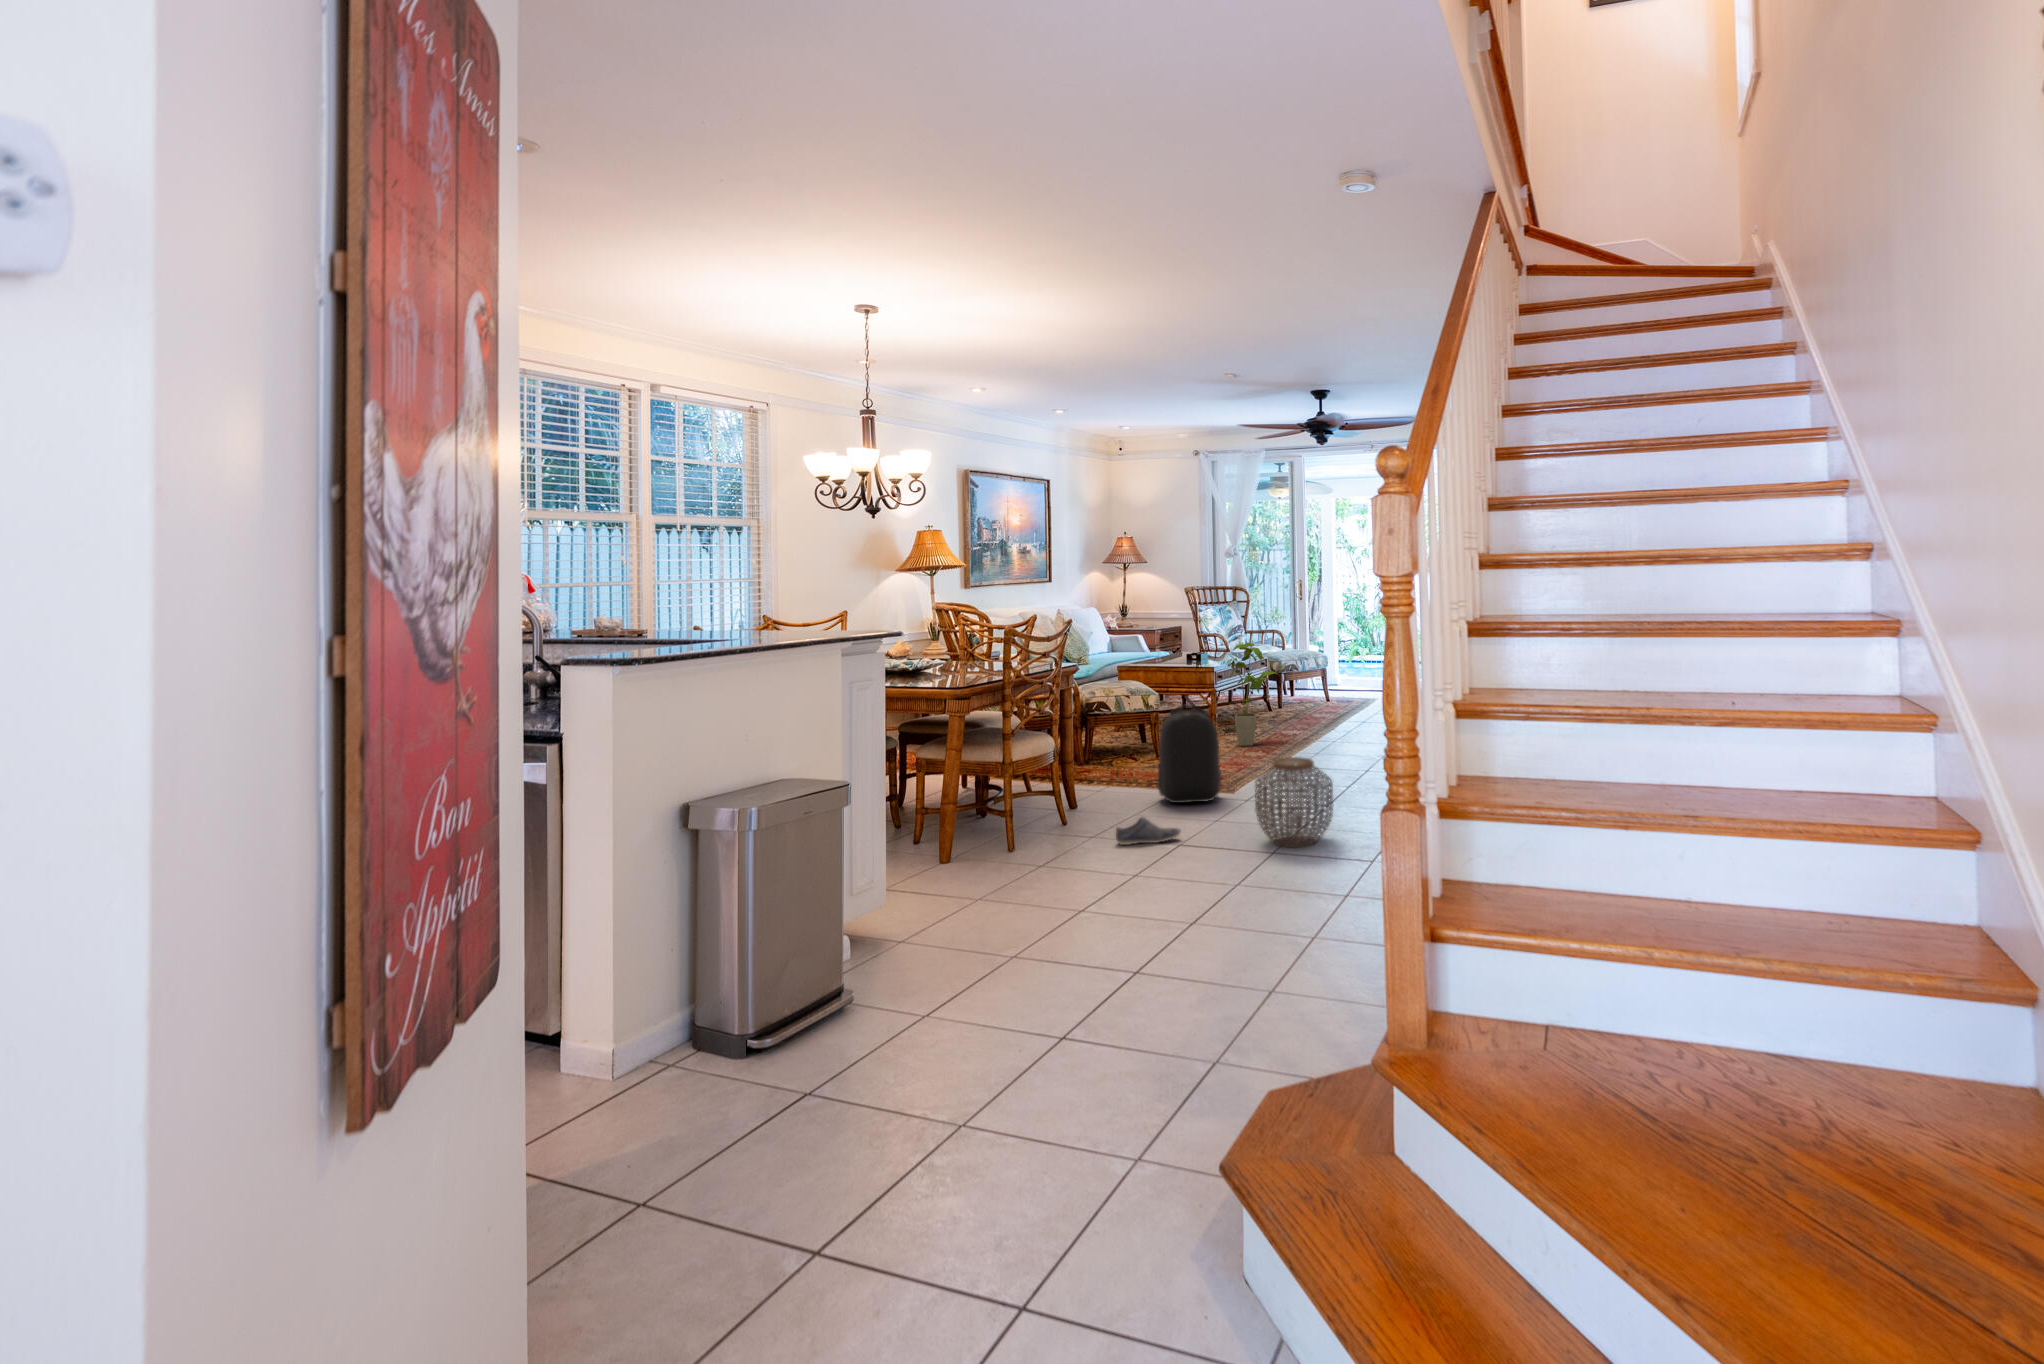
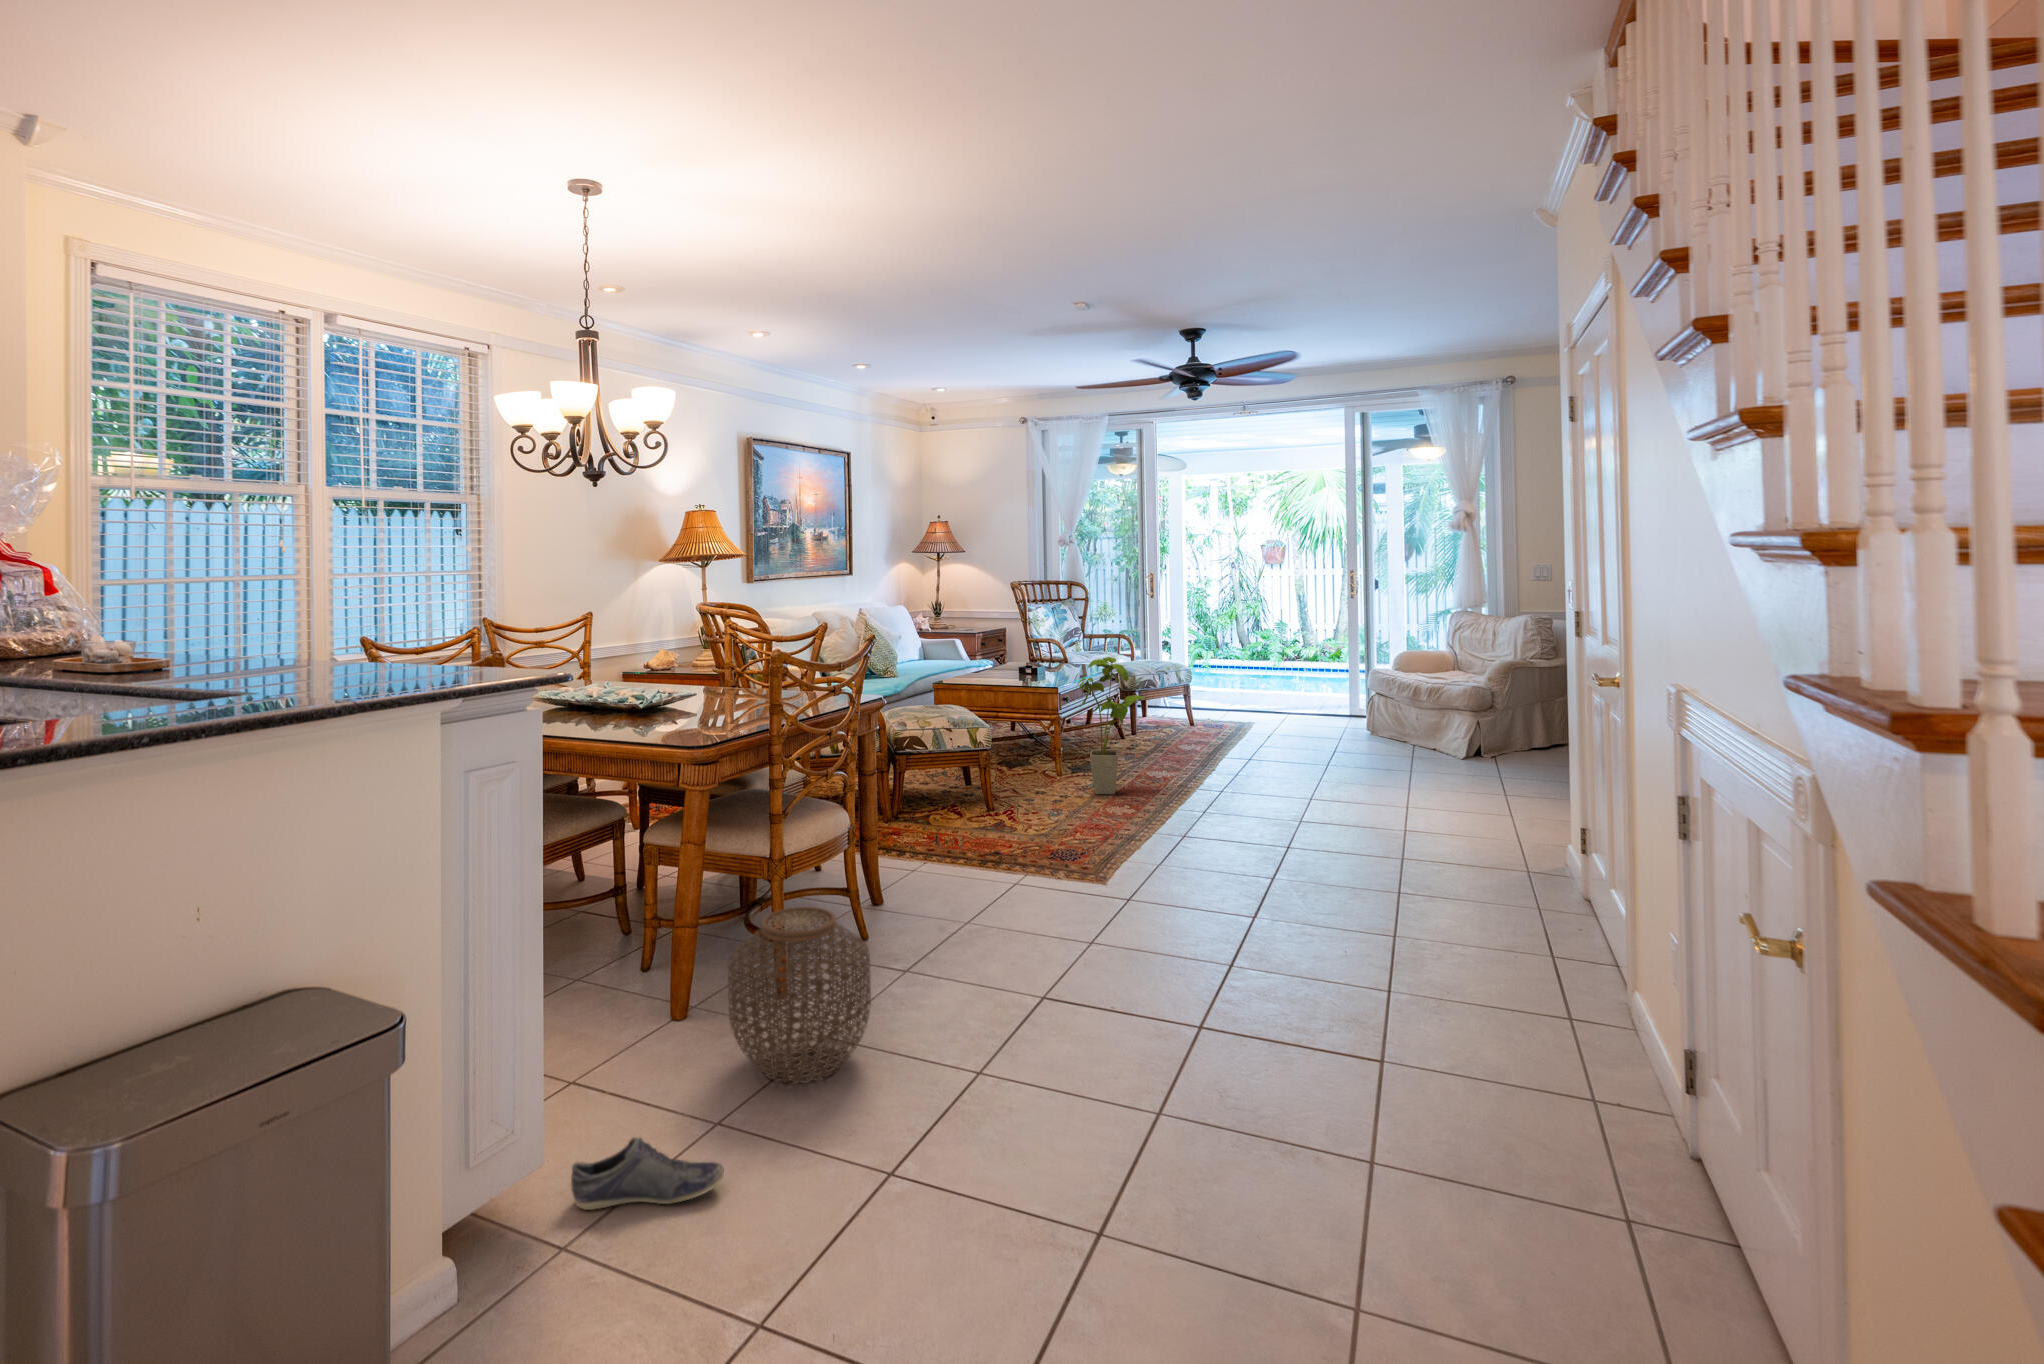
backpack: present [1158,705,1221,803] -> none [997,756,1091,903]
woven basket: present [1255,757,1333,847] -> present [728,907,871,1083]
shoe: present [1116,817,1181,845] -> present [571,1138,724,1210]

